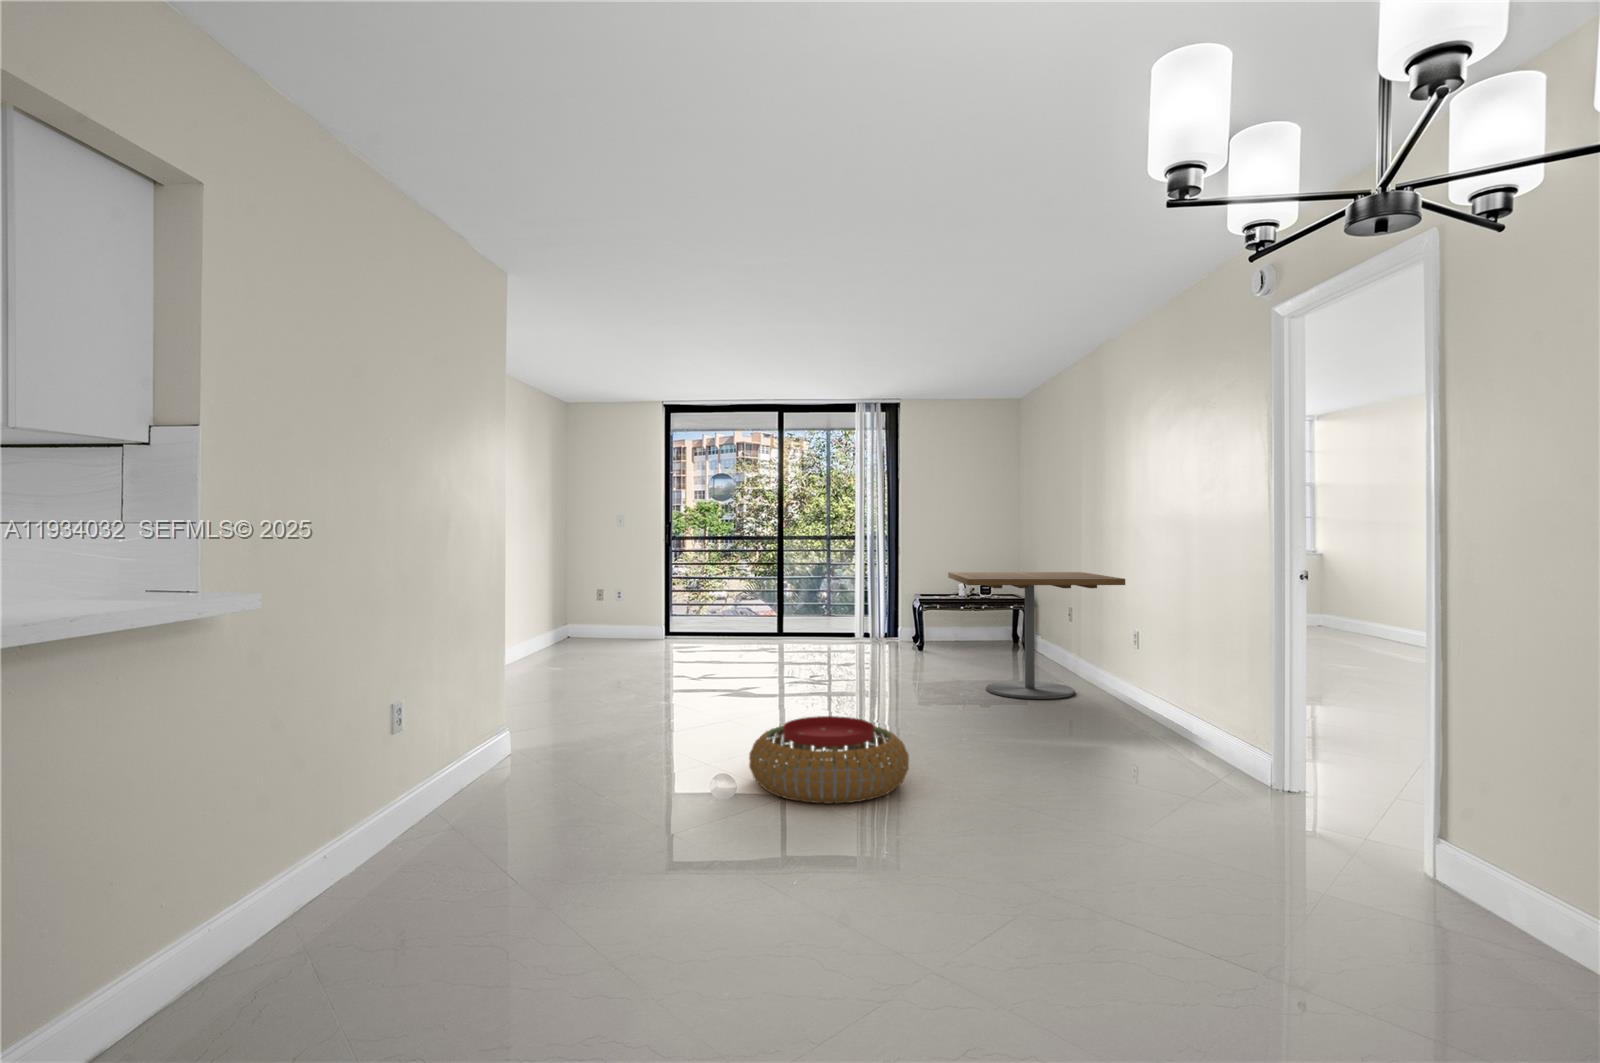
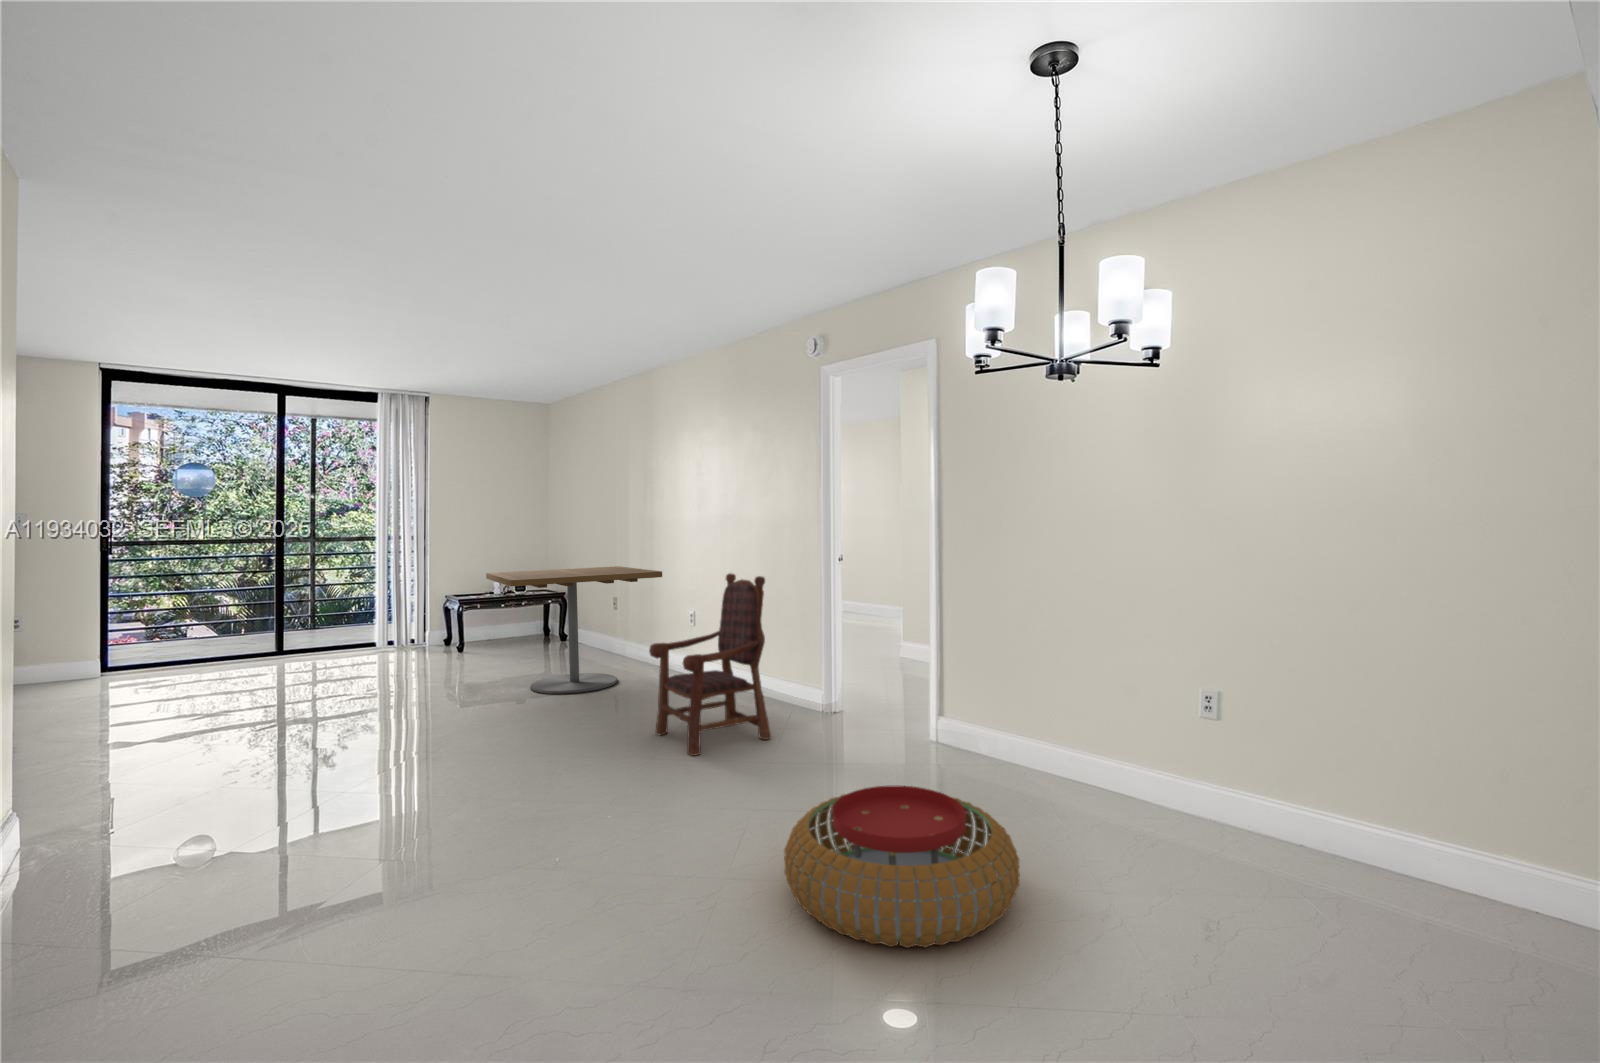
armchair: none [1098,583,1236,772] -> present [649,573,771,756]
pouf: present [749,716,909,804] -> present [784,785,1020,948]

